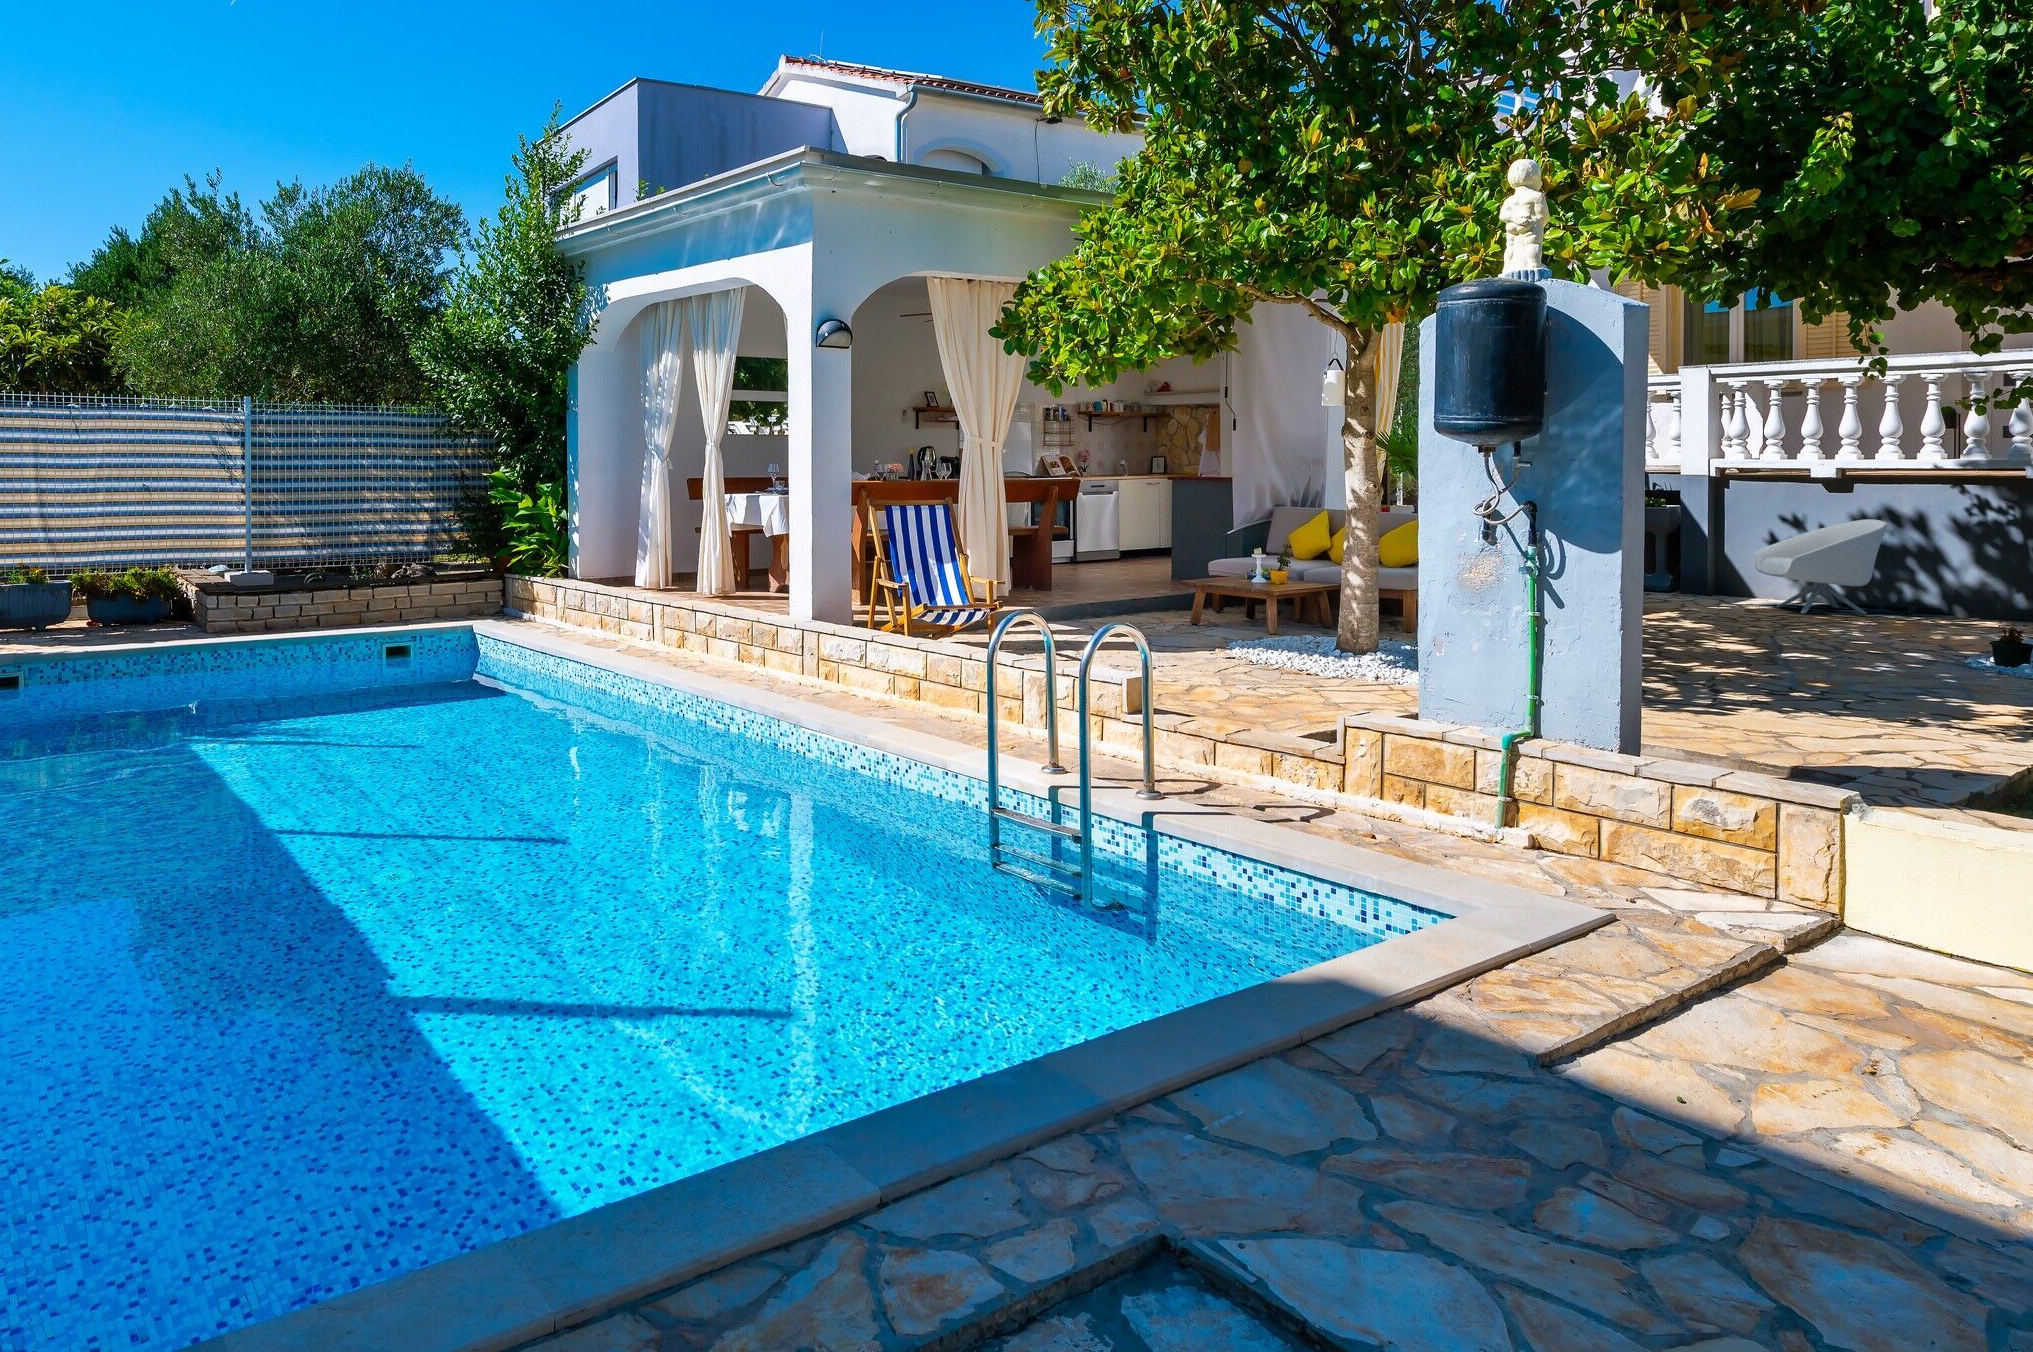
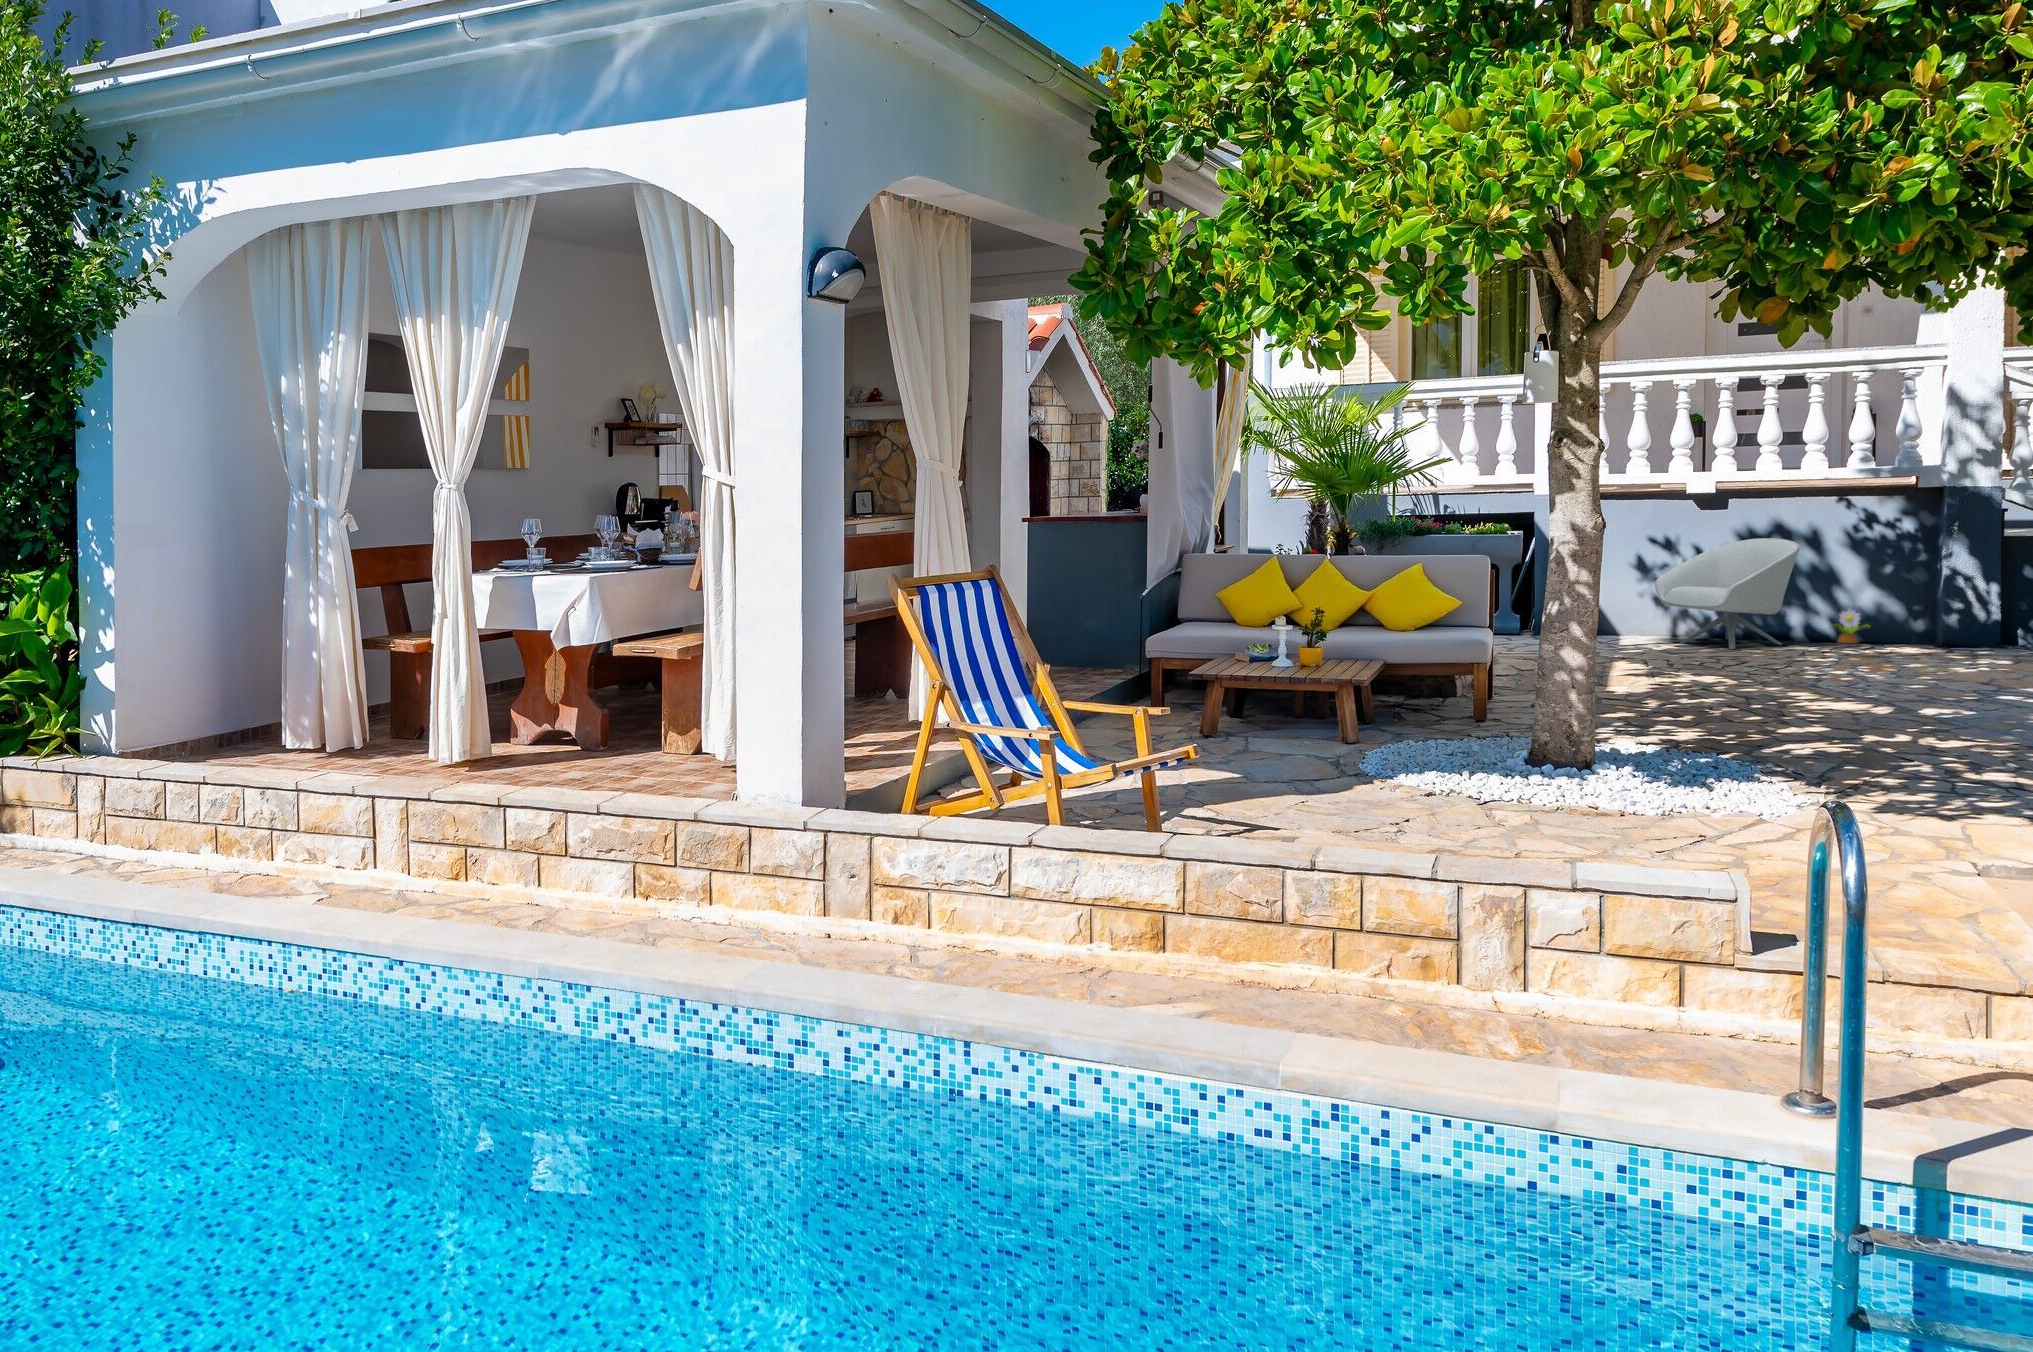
decorative plant: none [1927,586,1973,618] -> present [1830,610,1870,643]

